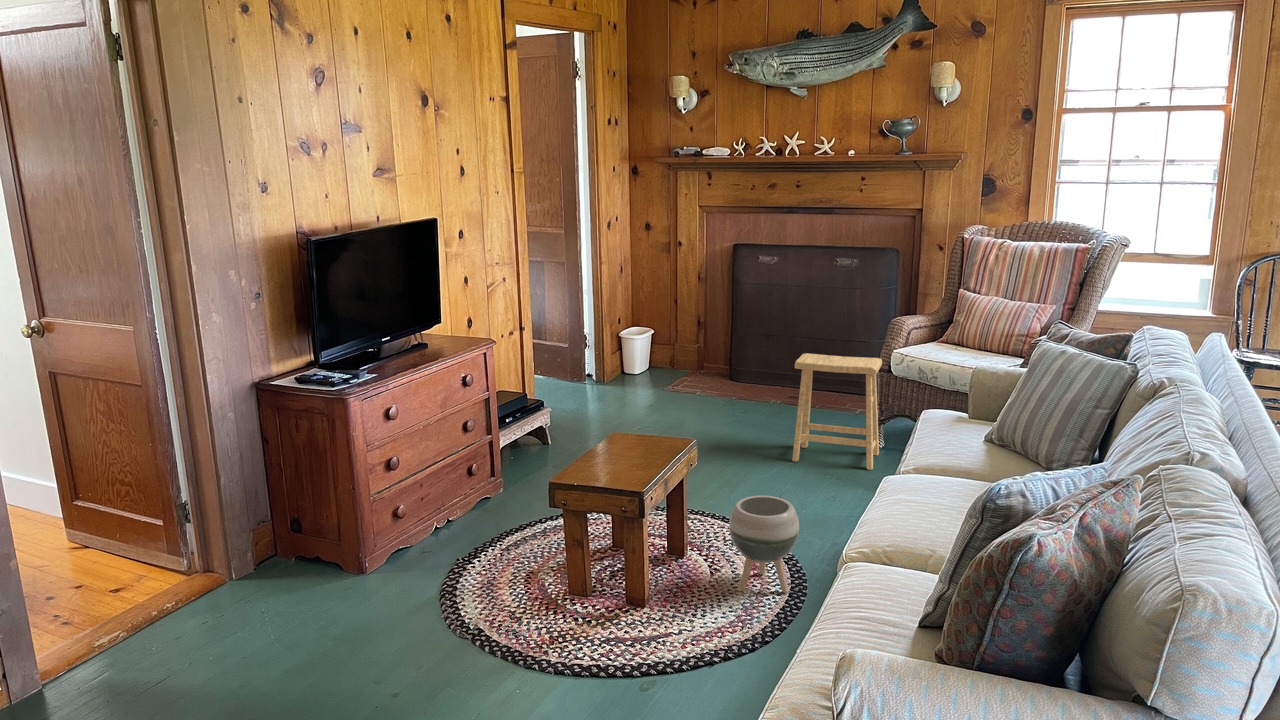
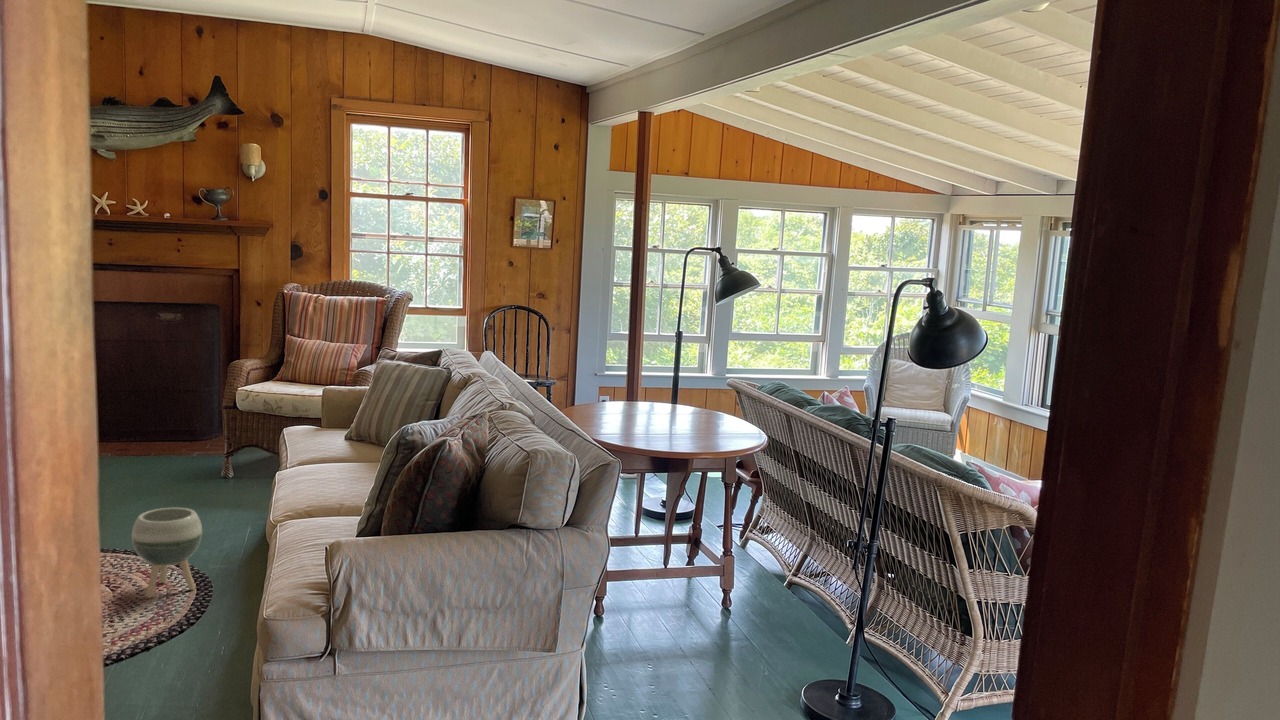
footstool: present [792,353,882,470] -> none [145,396,231,501]

